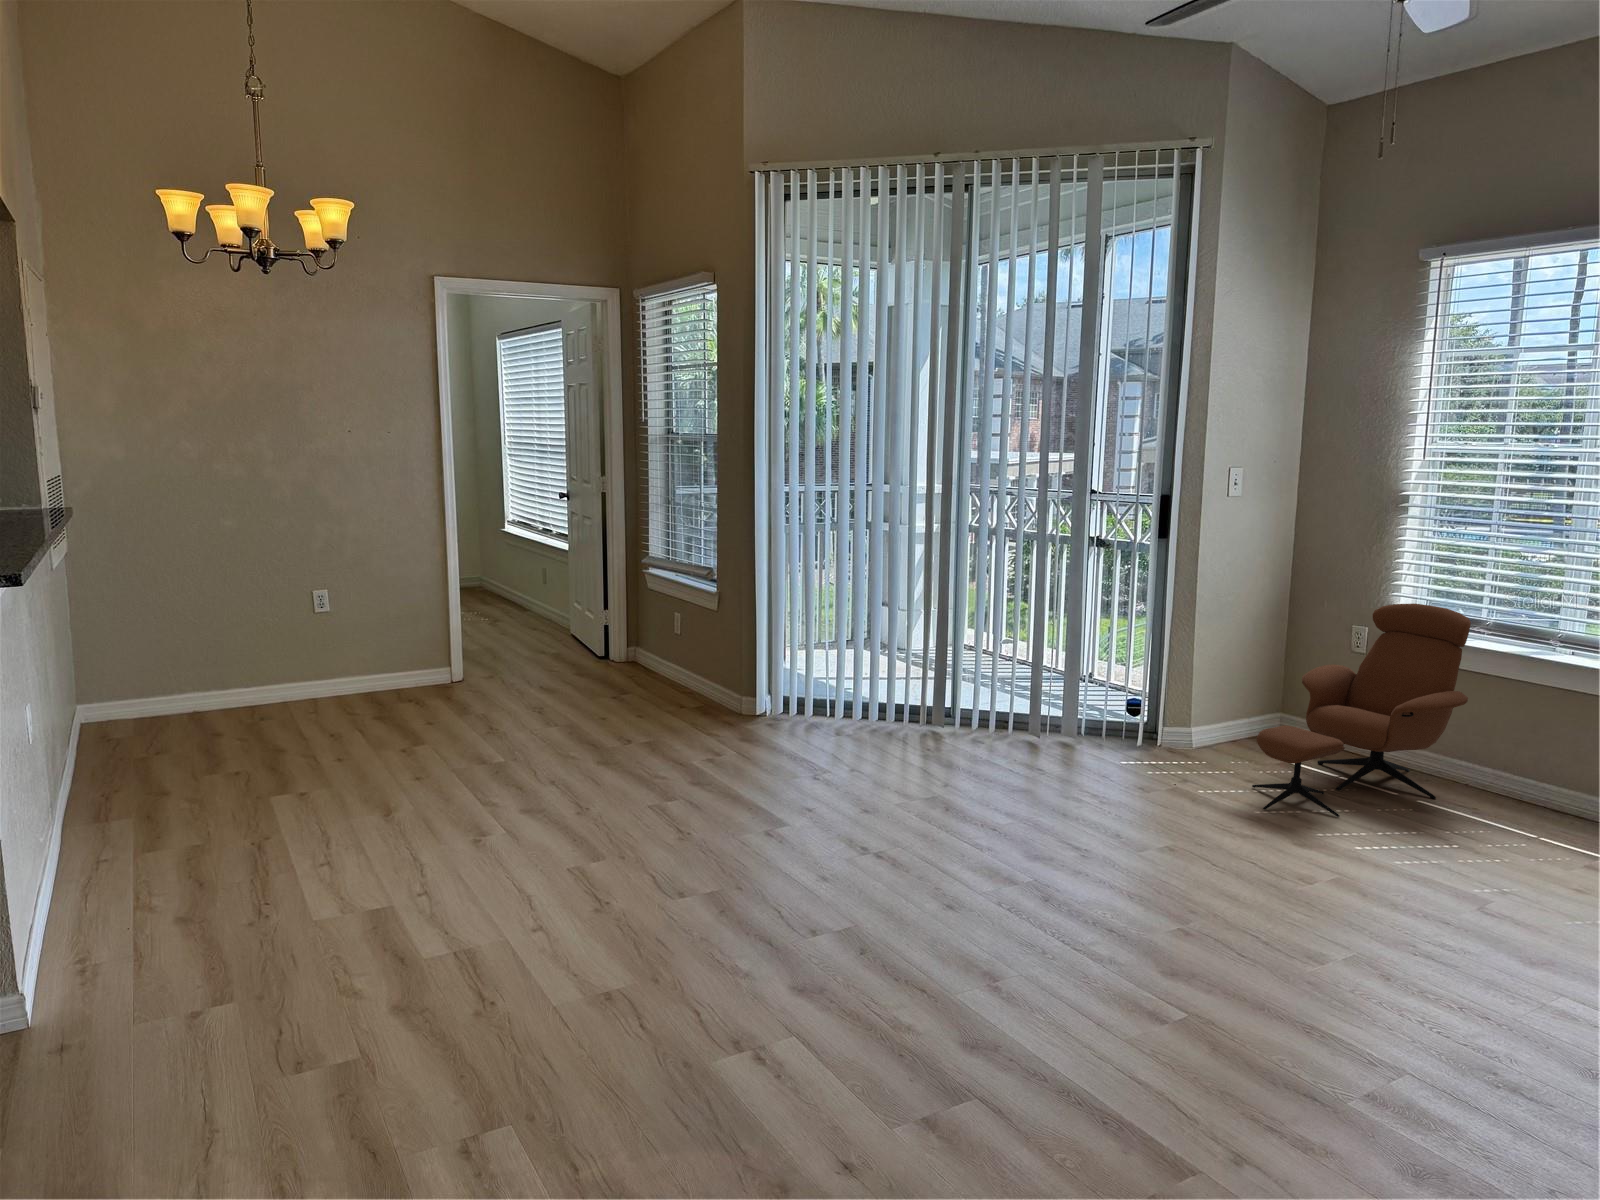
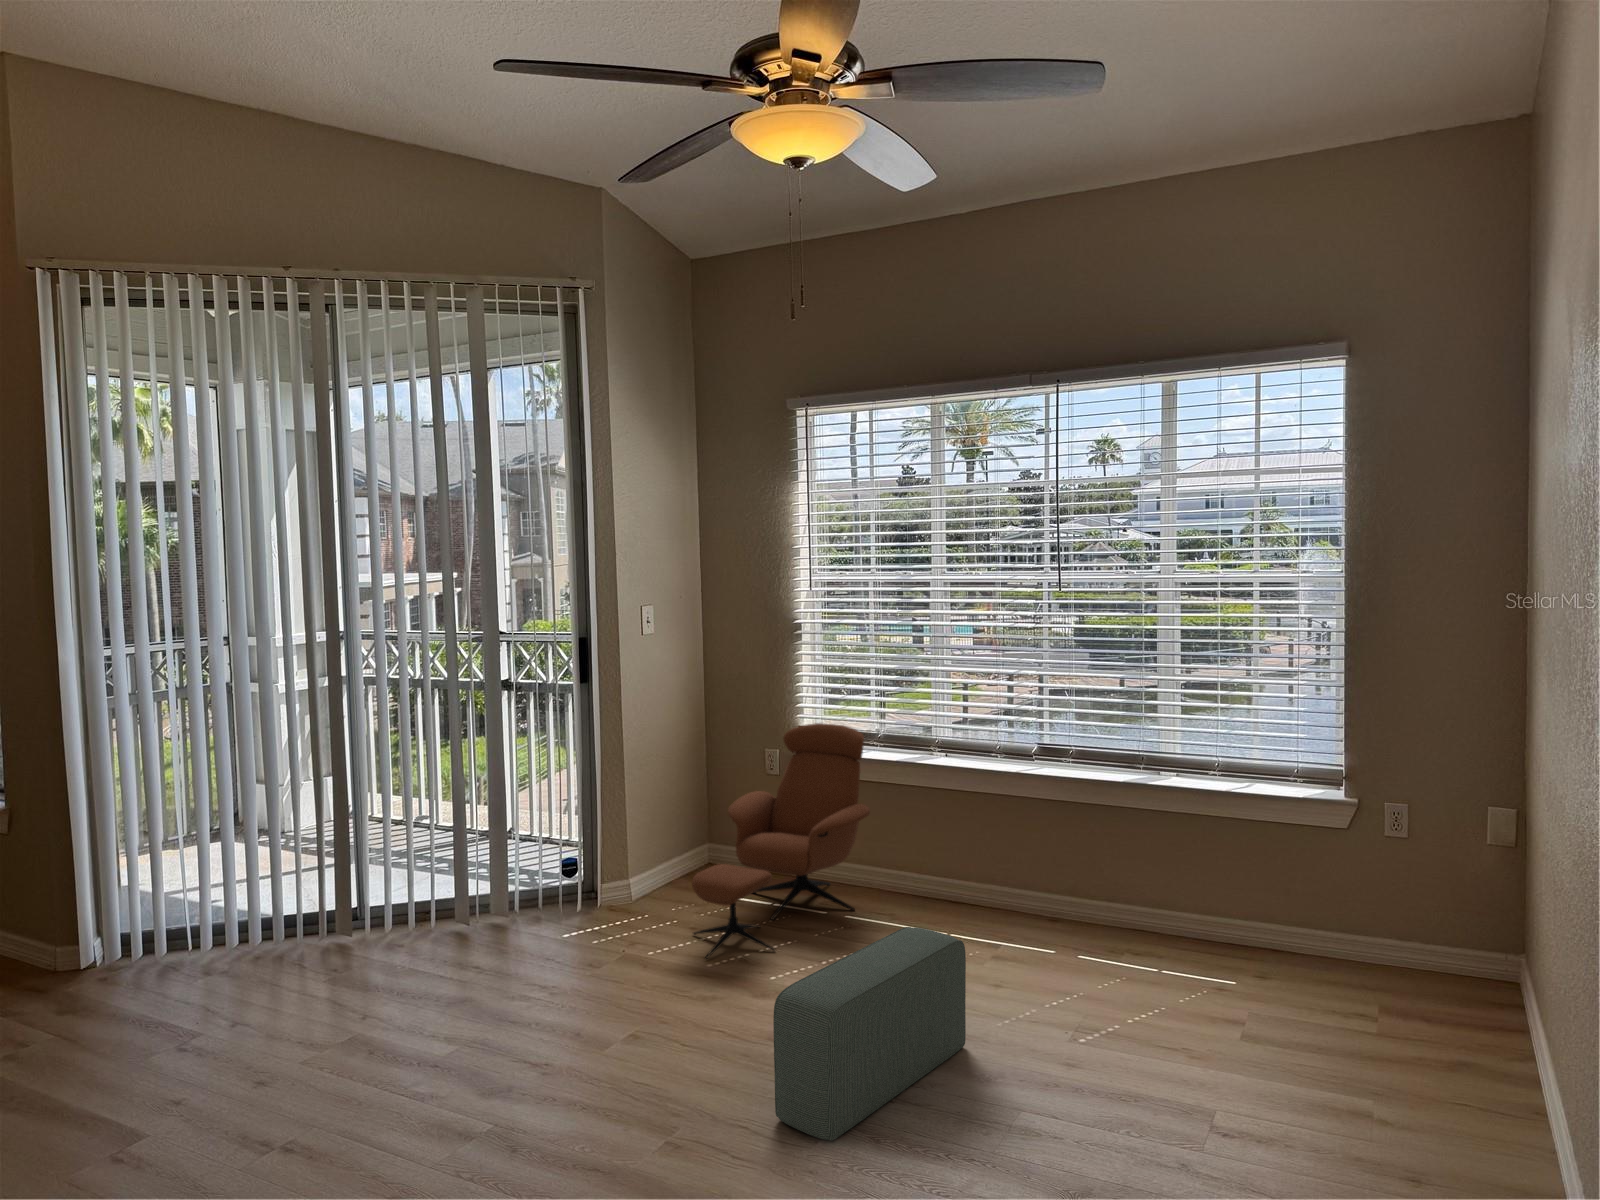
pouf: none [1325,809,1565,977] -> present [773,927,966,1141]

